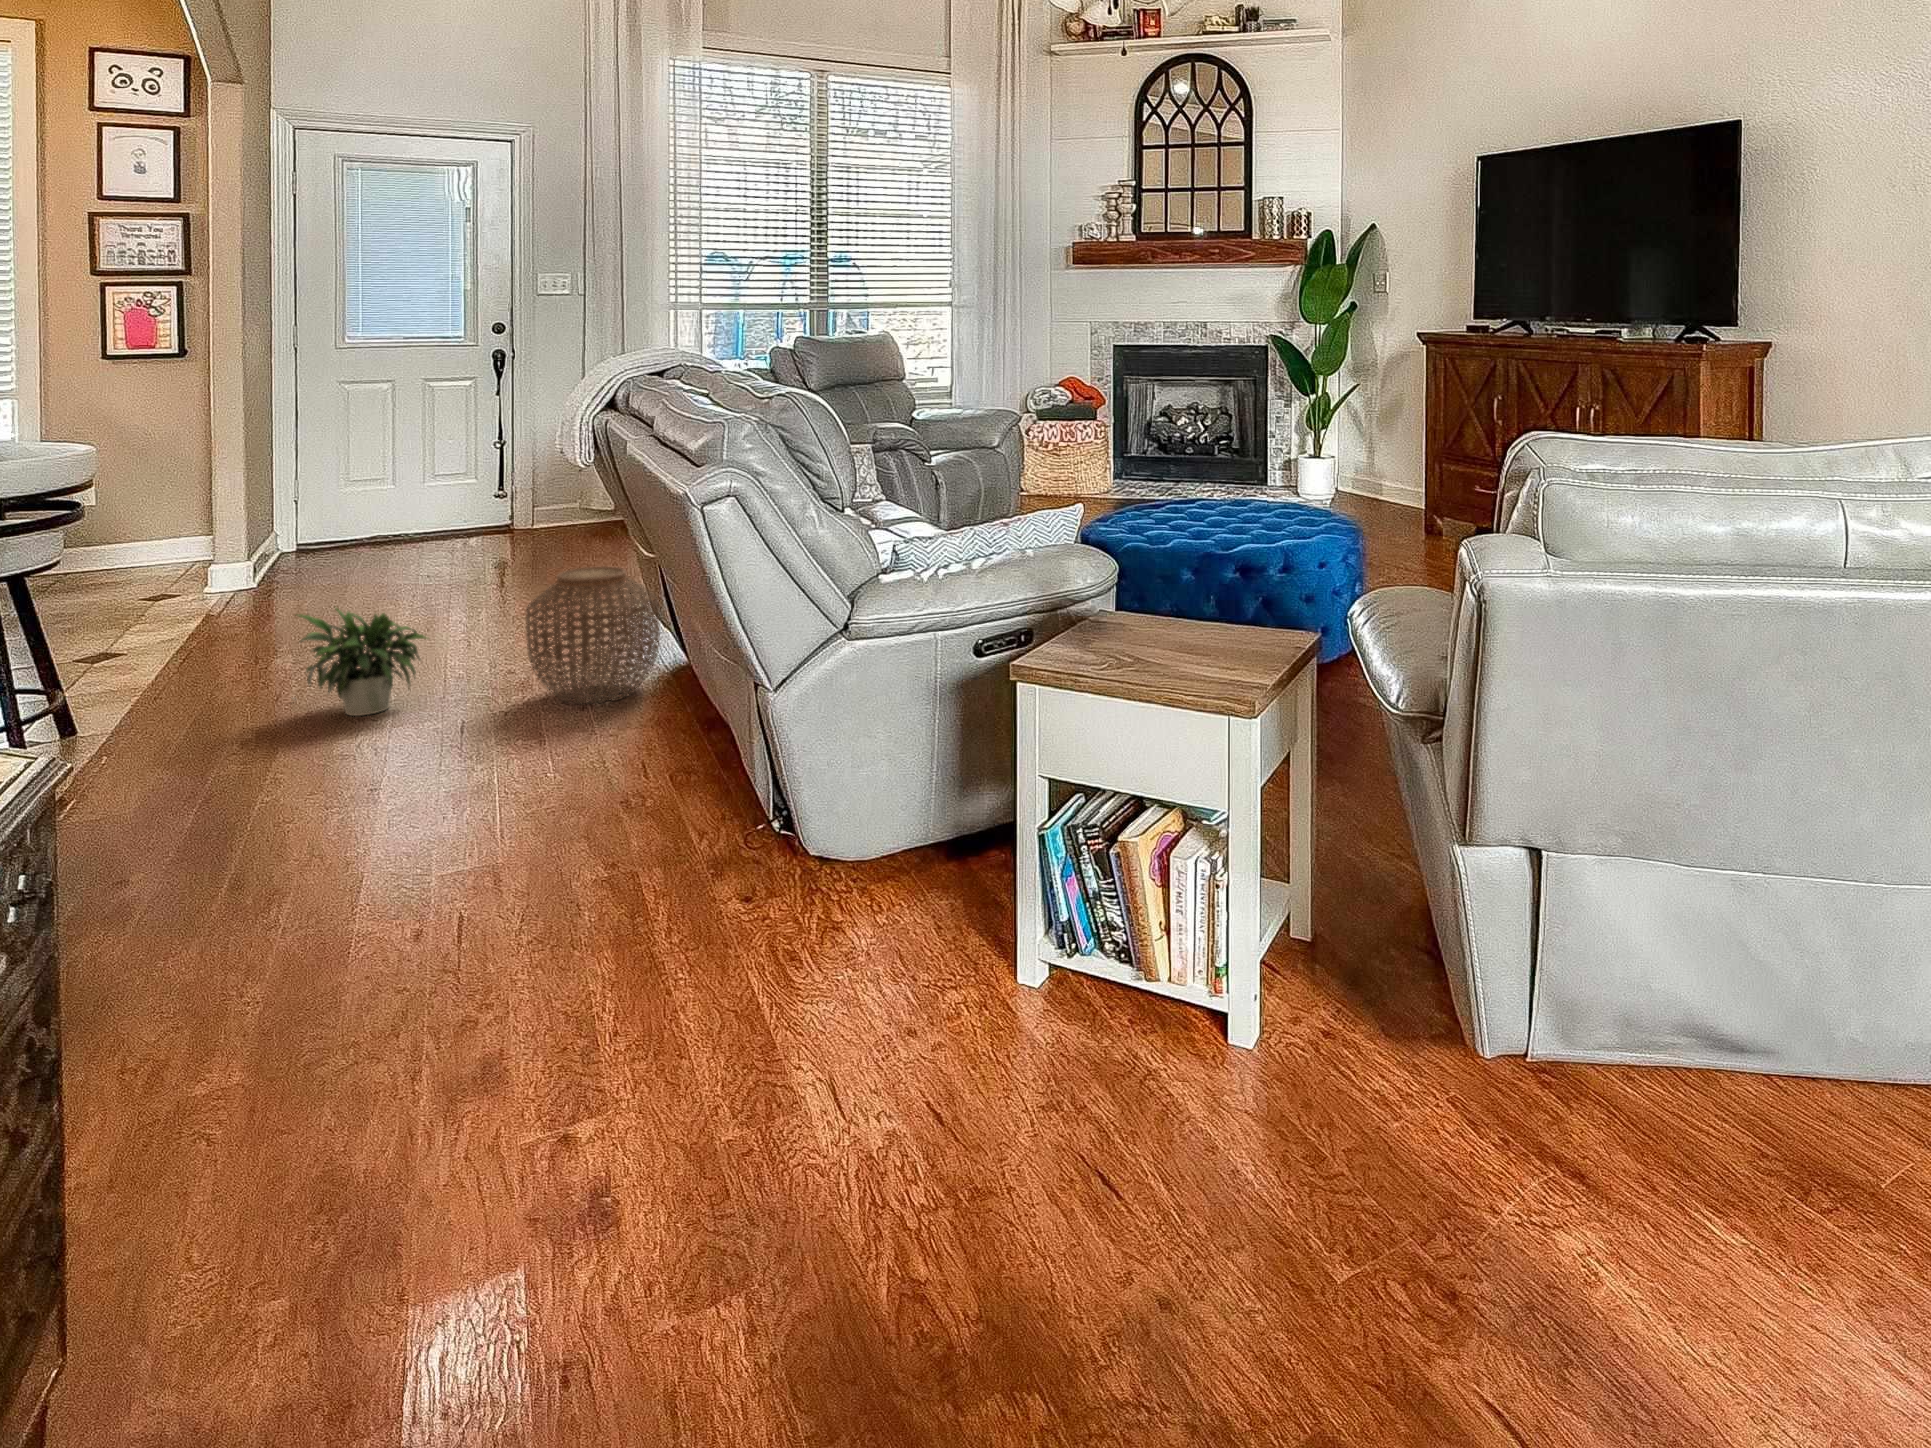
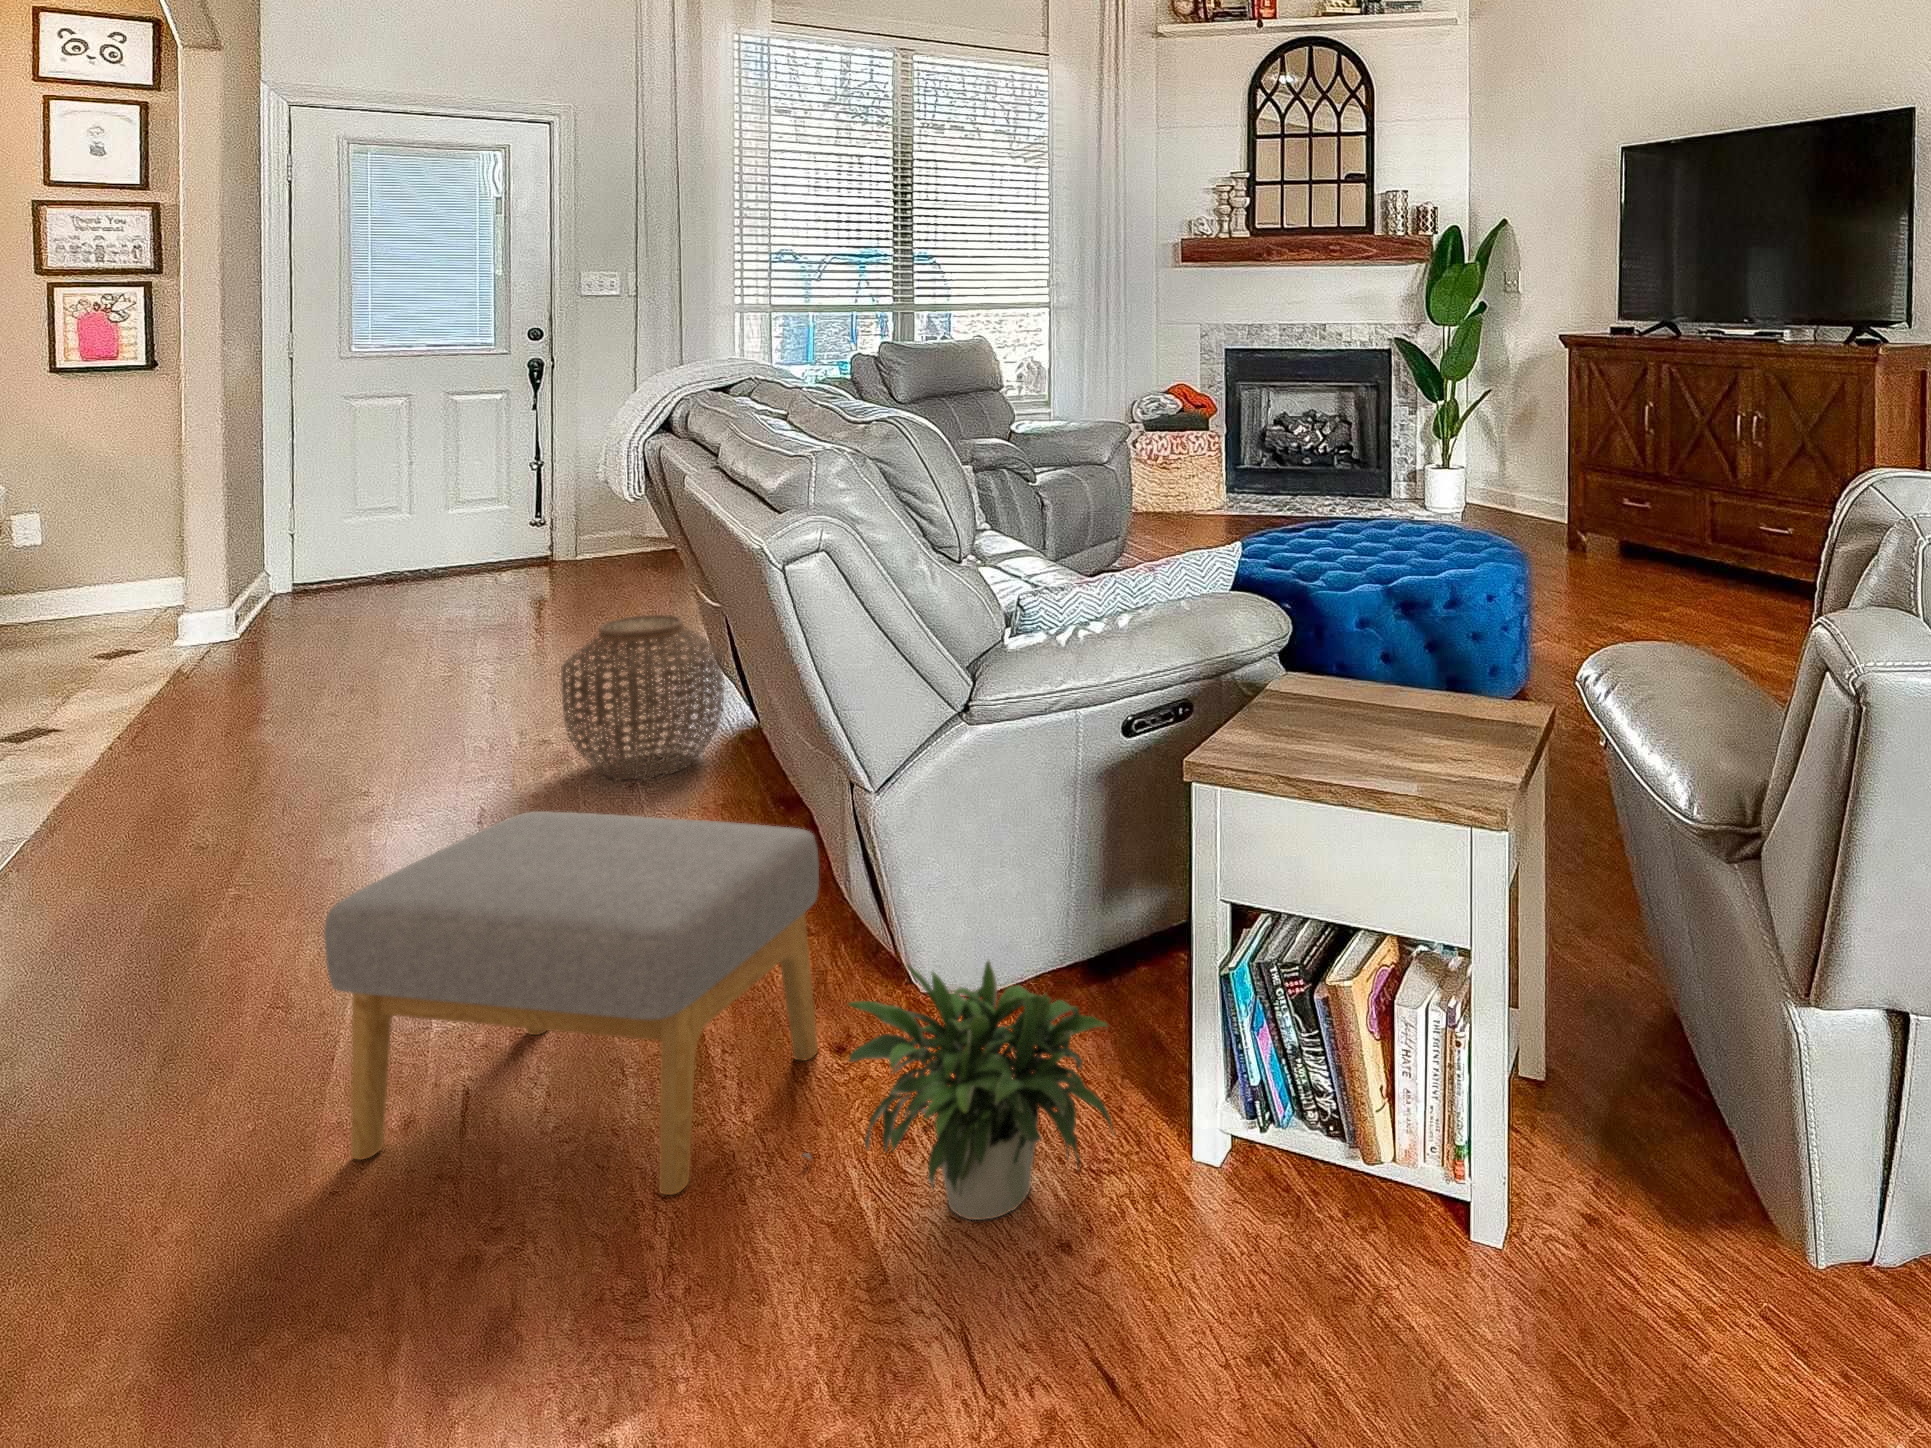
potted plant: present [297,608,427,716] -> present [803,961,1114,1220]
footstool: none [357,706,730,991] -> present [324,811,819,1195]

